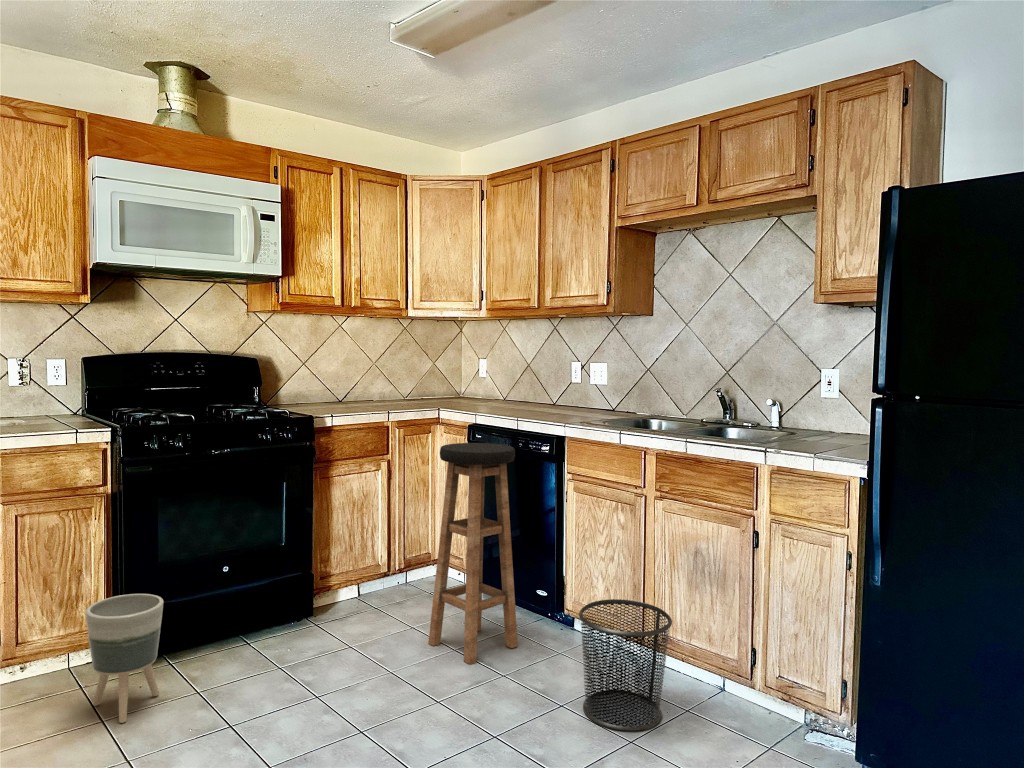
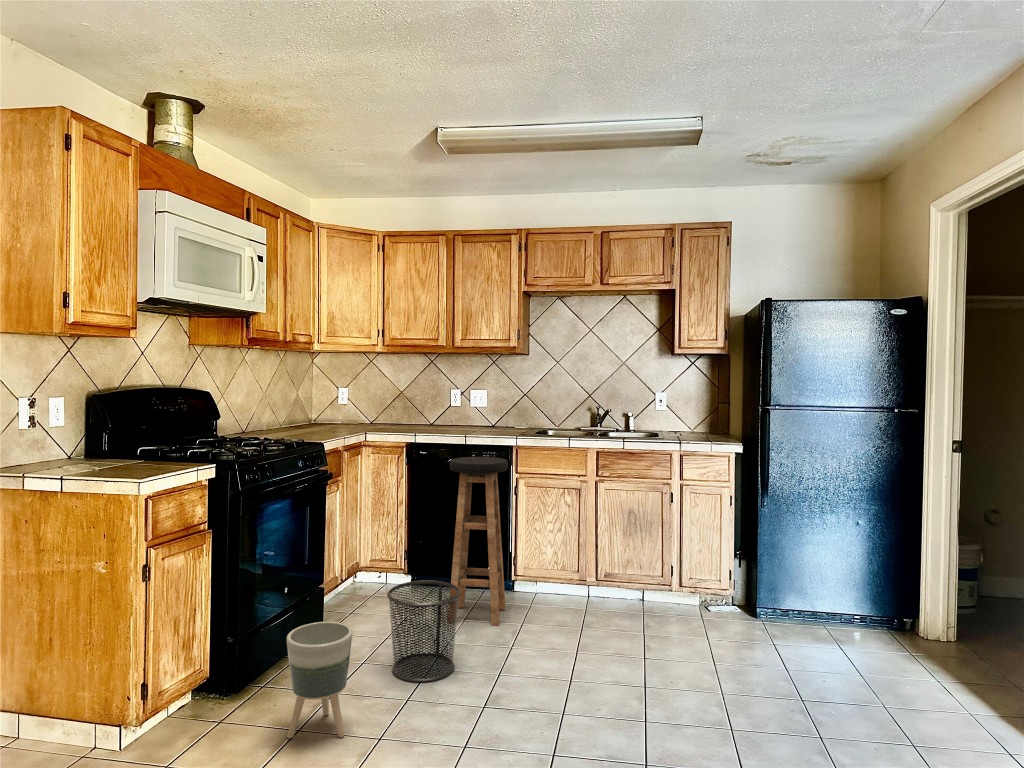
trash can: present [579,599,672,731] -> present [387,580,461,682]

